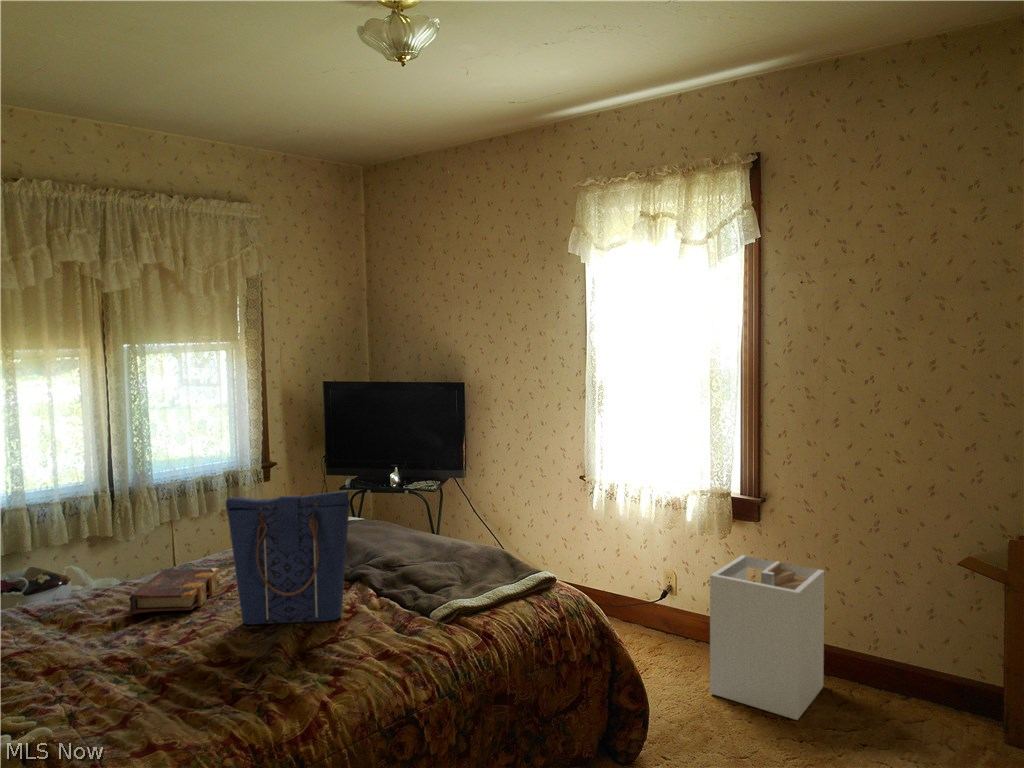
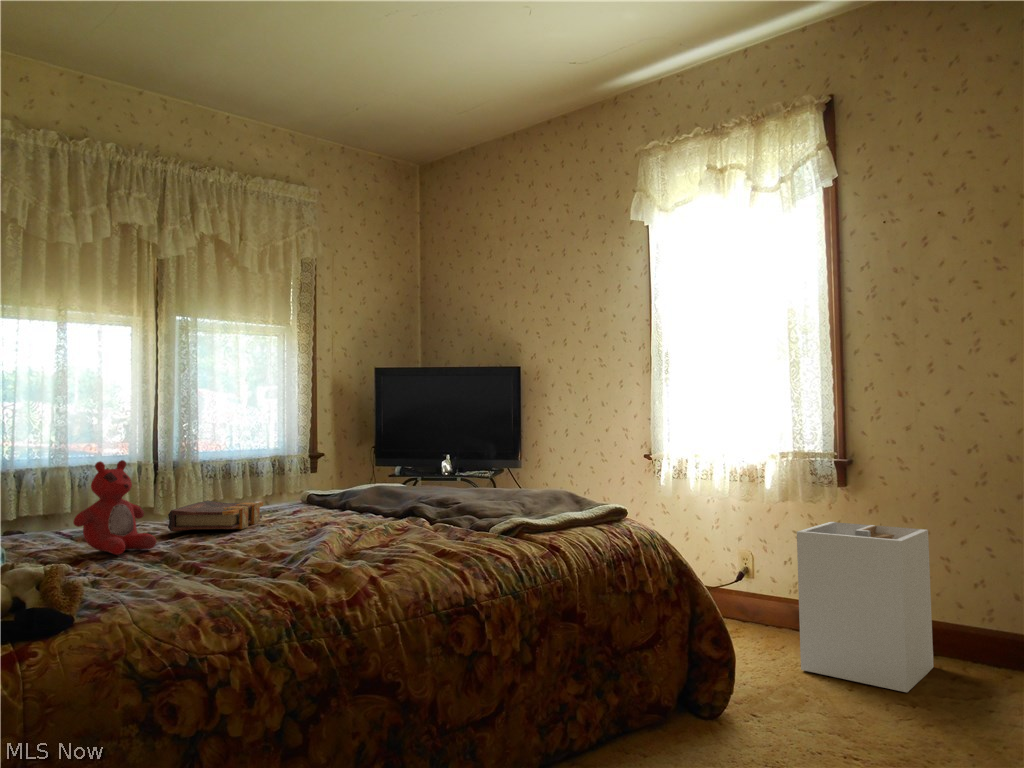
tote bag: present [226,491,350,625] -> none [274,395,404,538]
stuffed bear: none [39,565,120,662] -> present [73,460,156,555]

